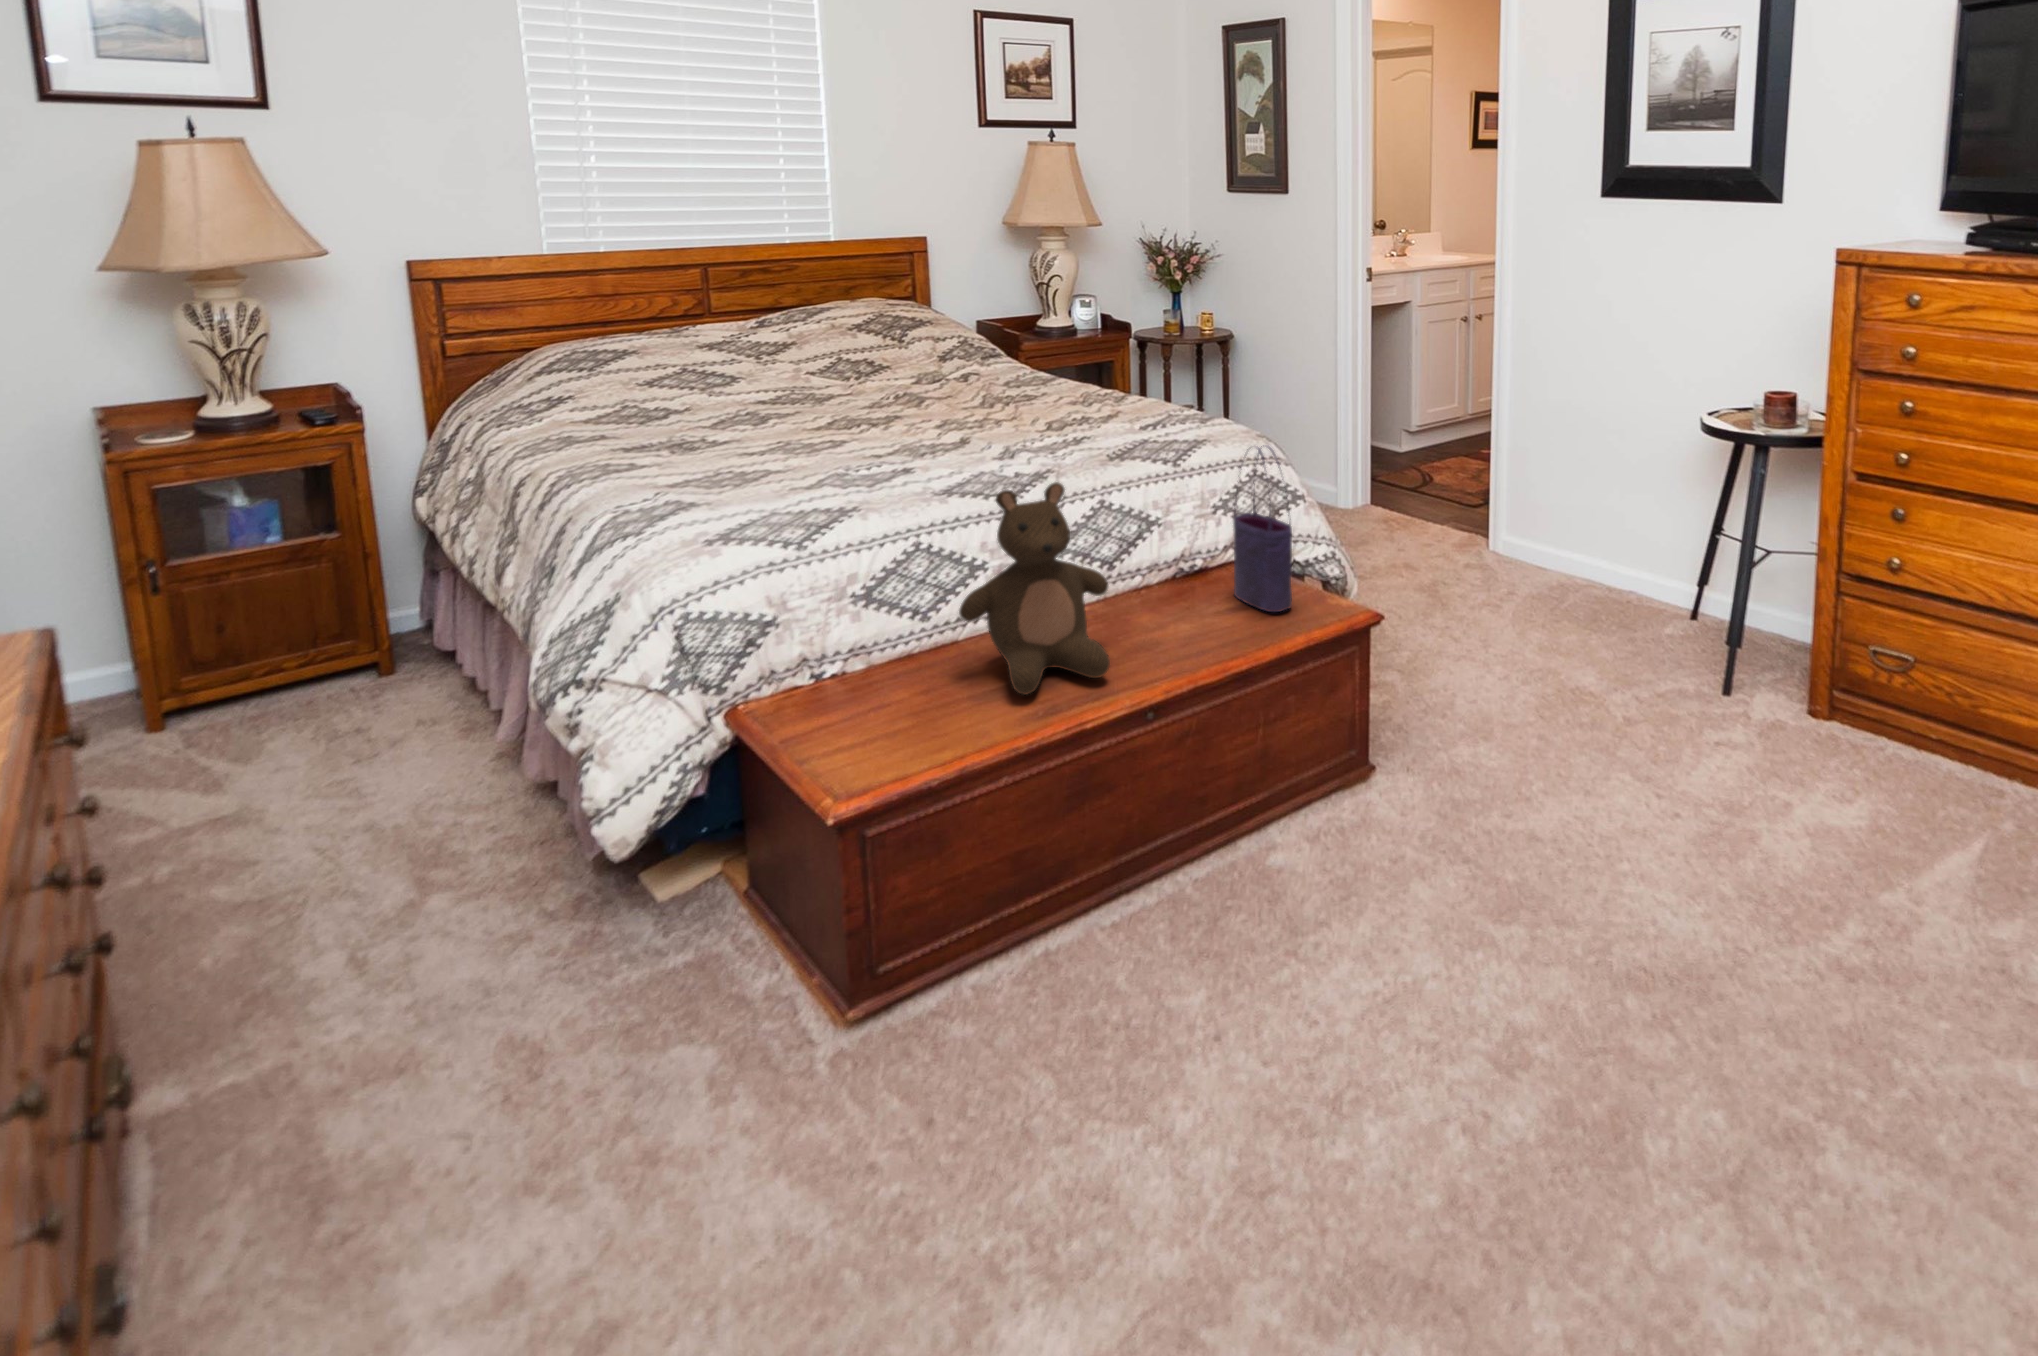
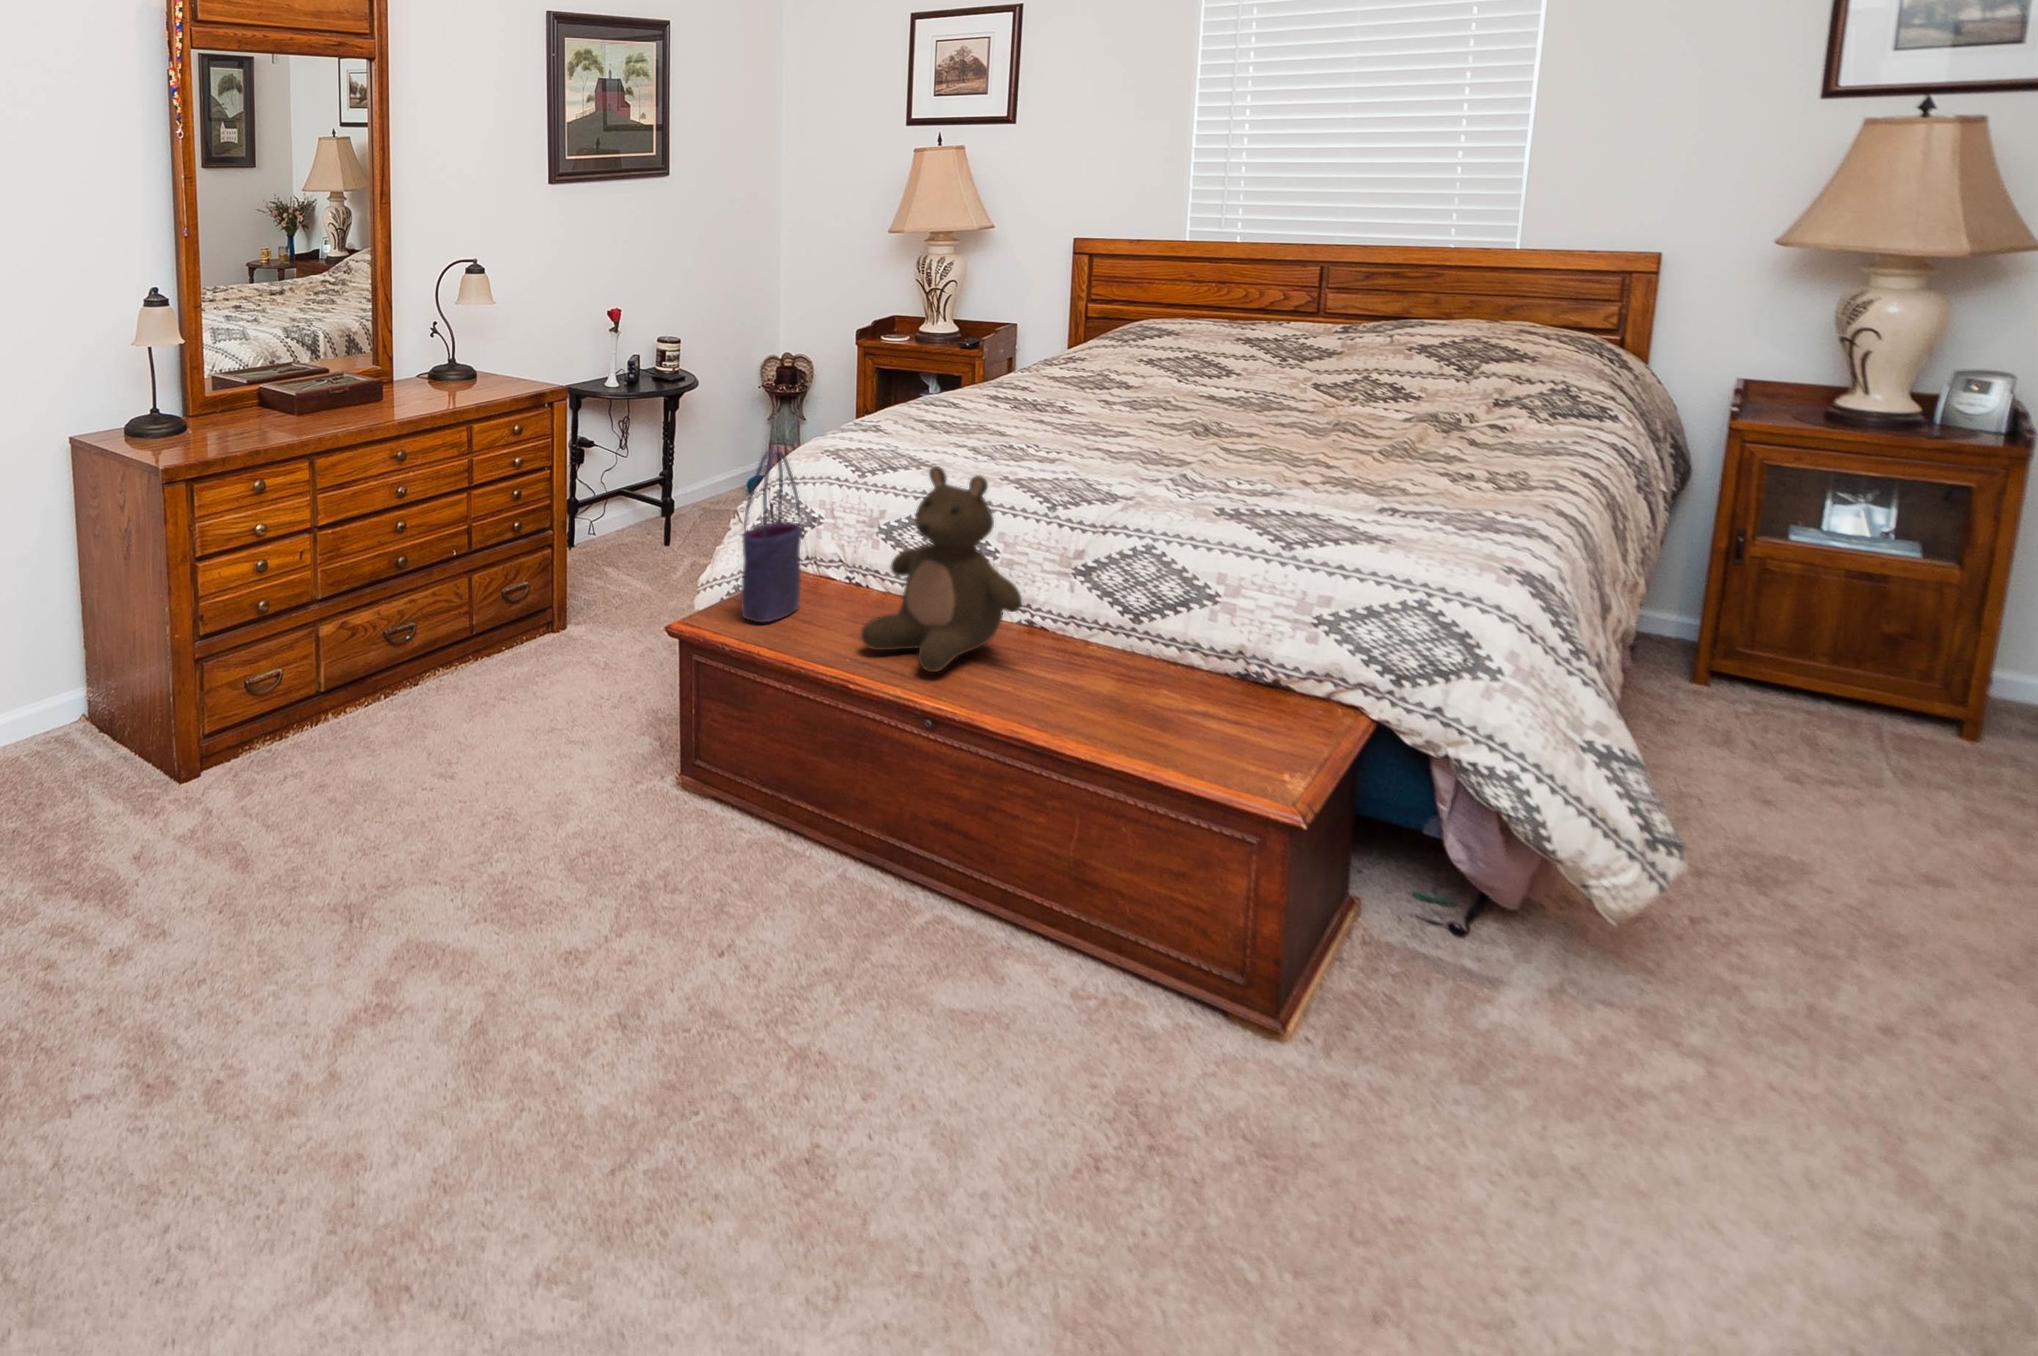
tote bag: present [1233,446,1292,612] -> present [741,450,802,622]

